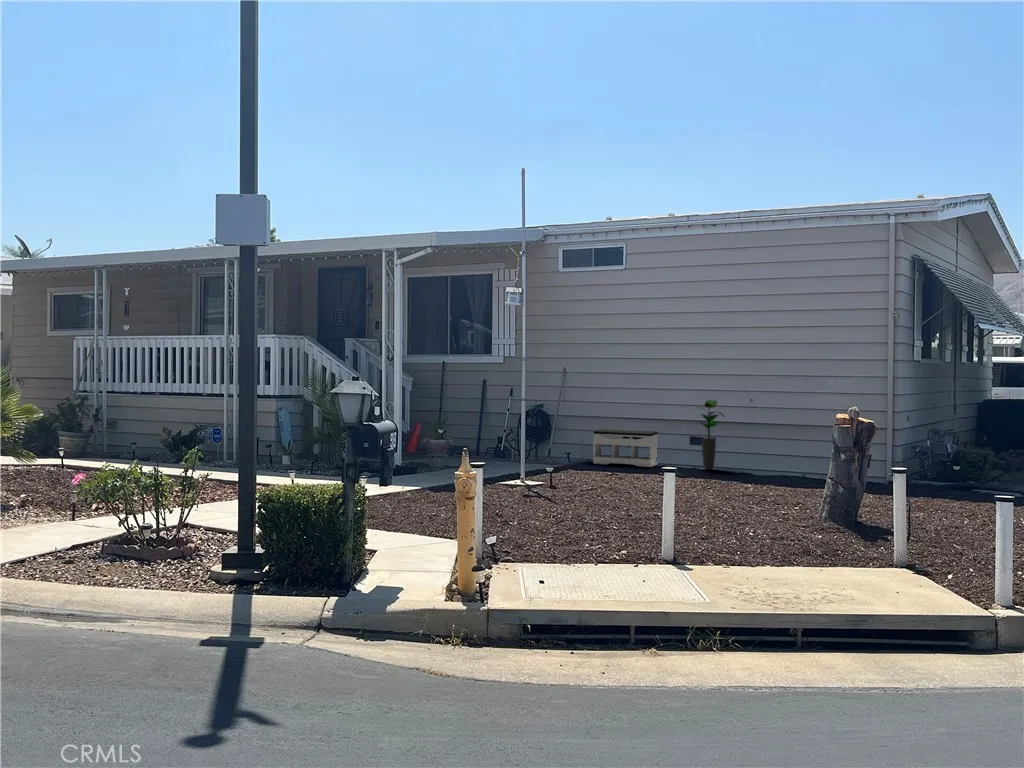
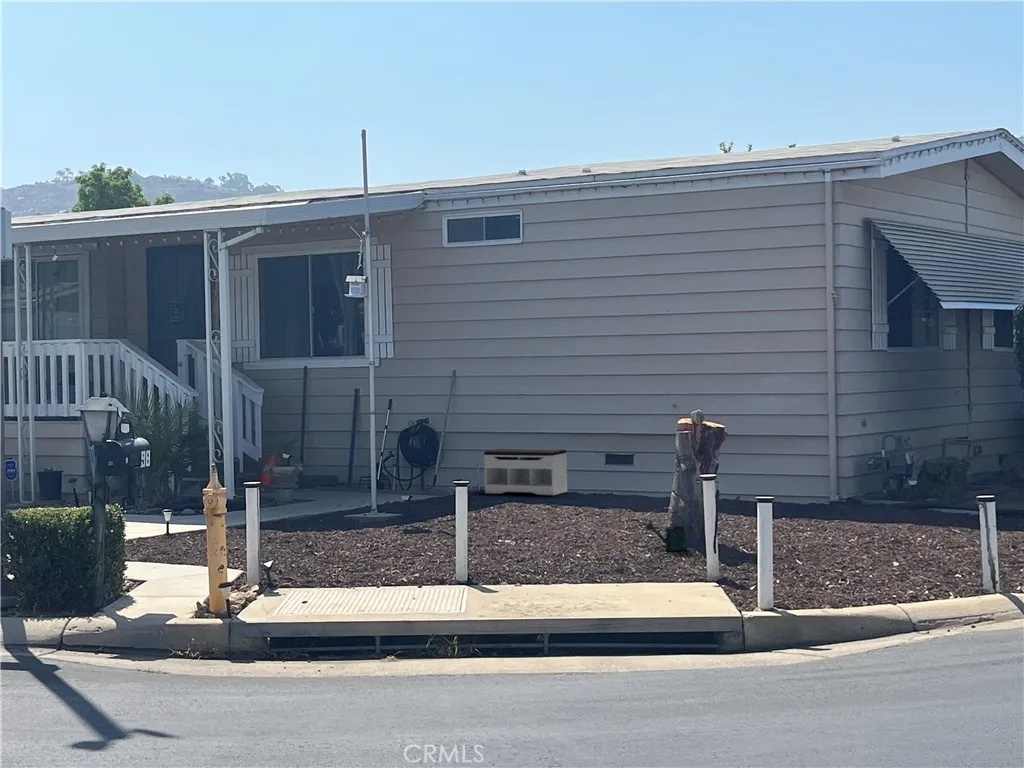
potted plant: present [701,400,723,470] -> none [603,408,643,496]
watering can: none [799,501,837,528] -> present [646,522,691,551]

